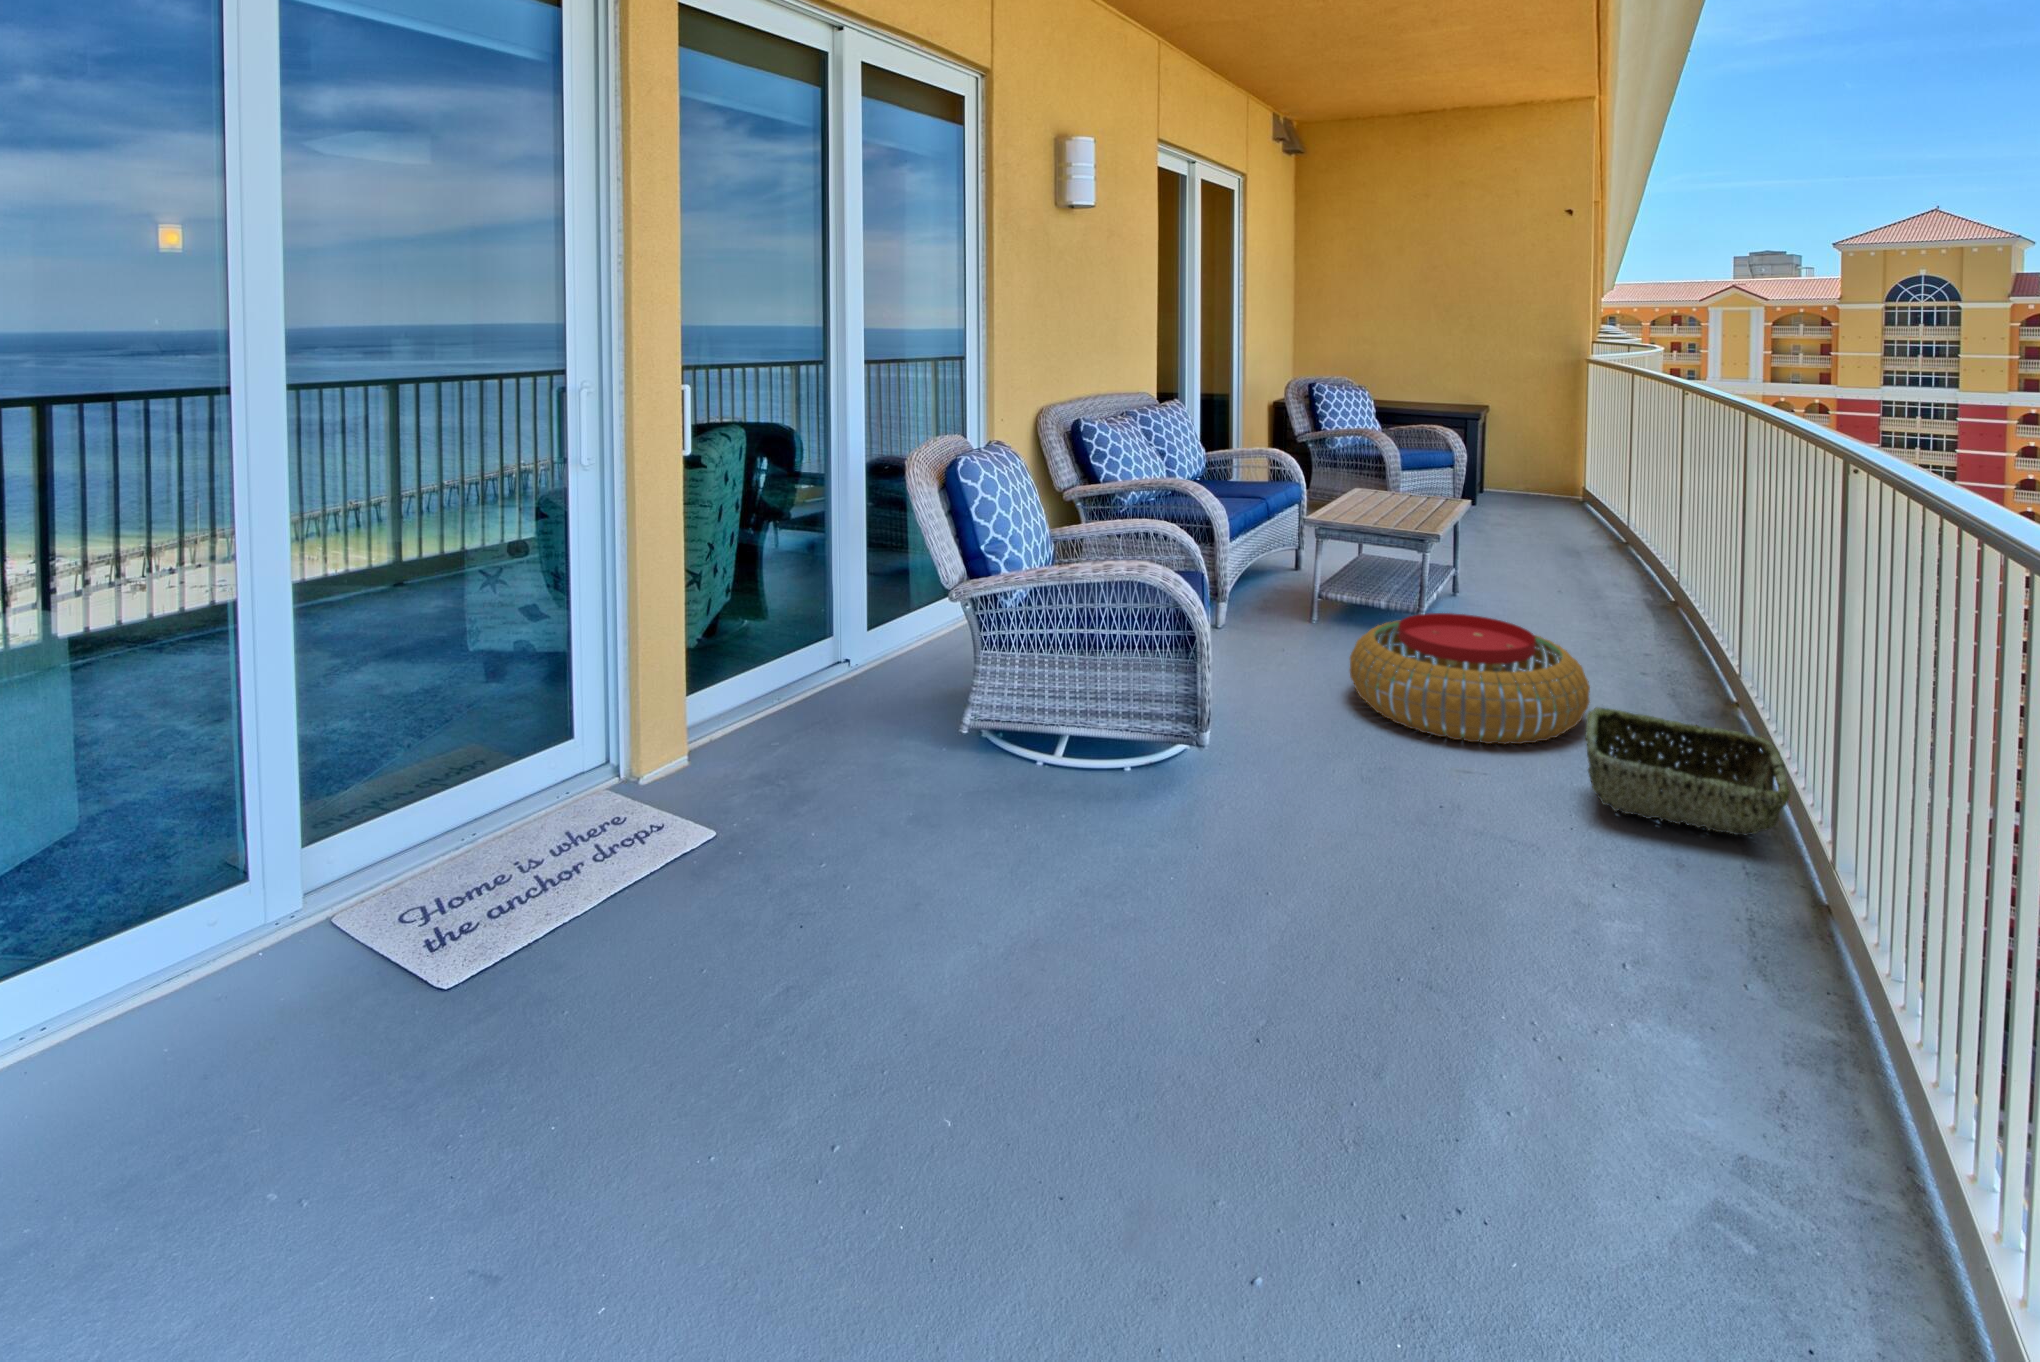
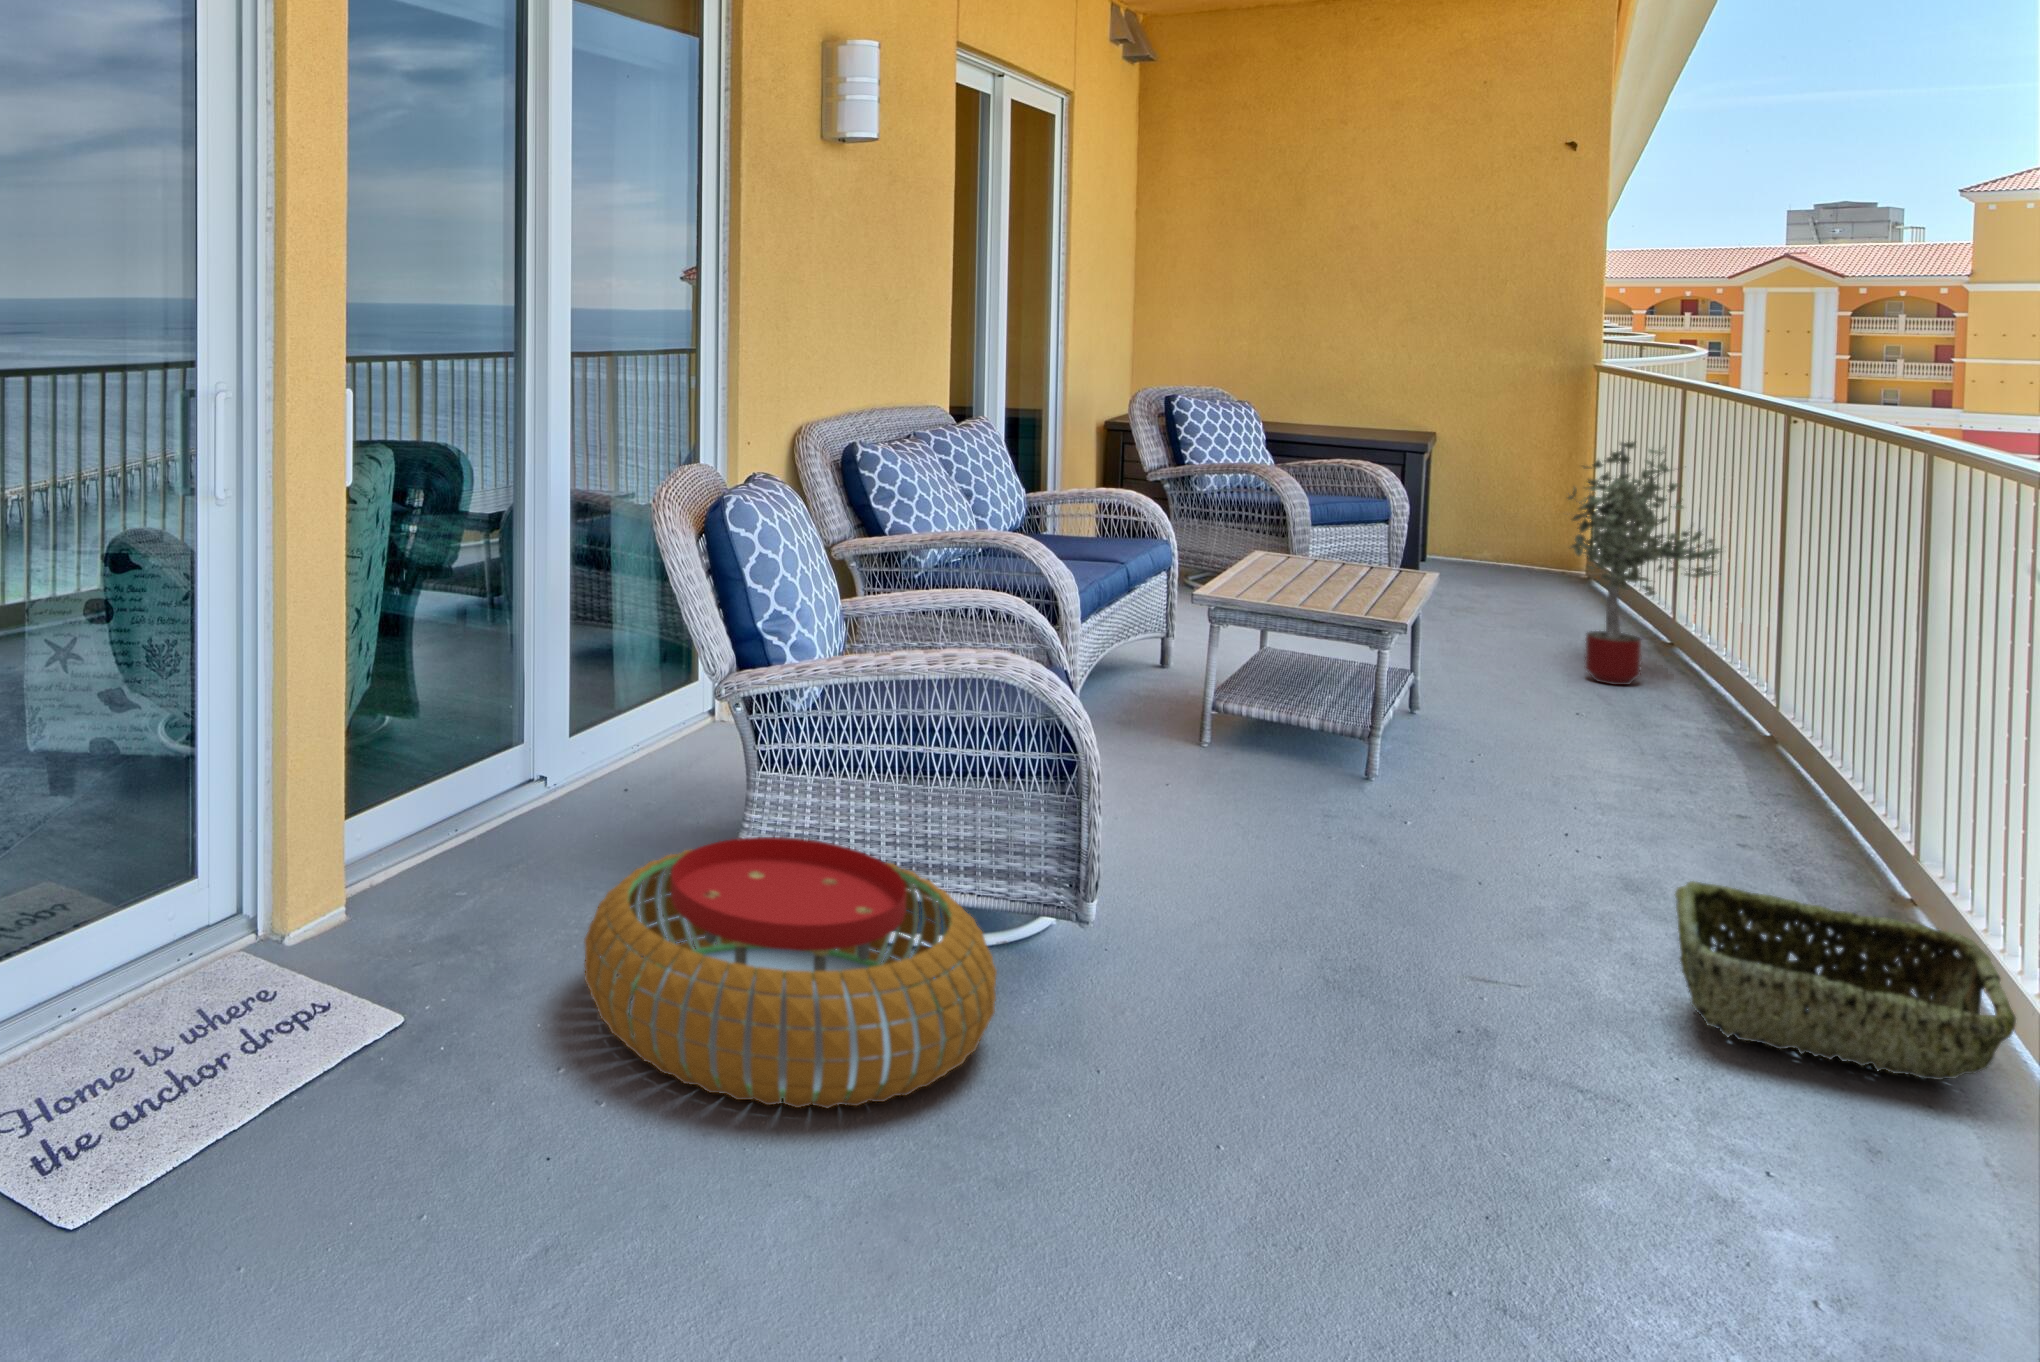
potted tree: none [1556,410,1661,575] -> present [1568,442,1720,685]
pouf: present [1350,613,1590,744] -> present [584,837,997,1108]

